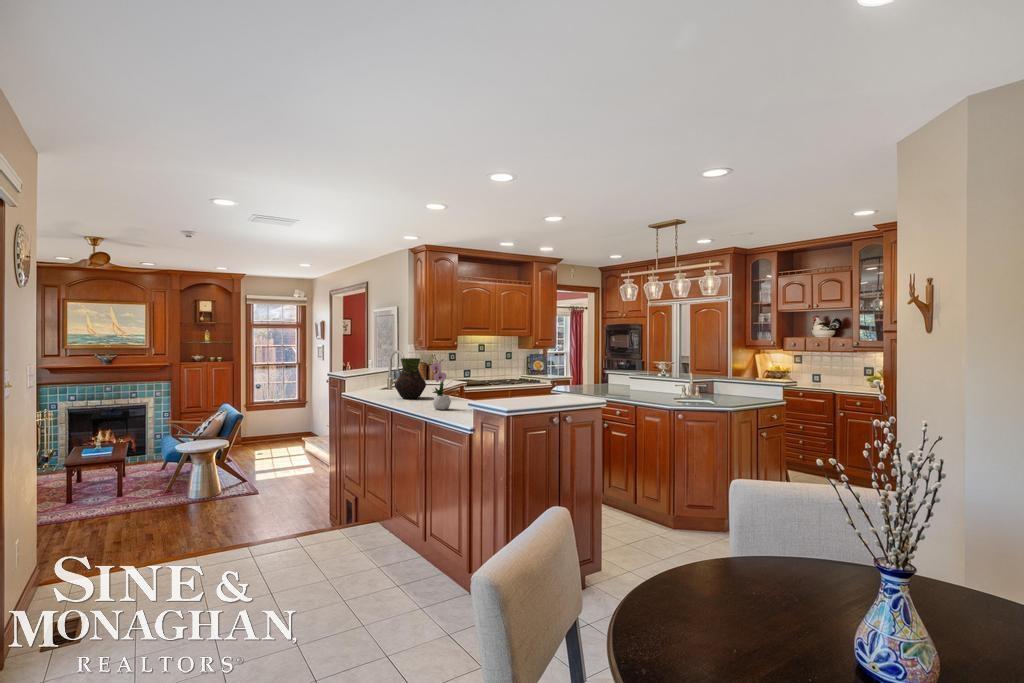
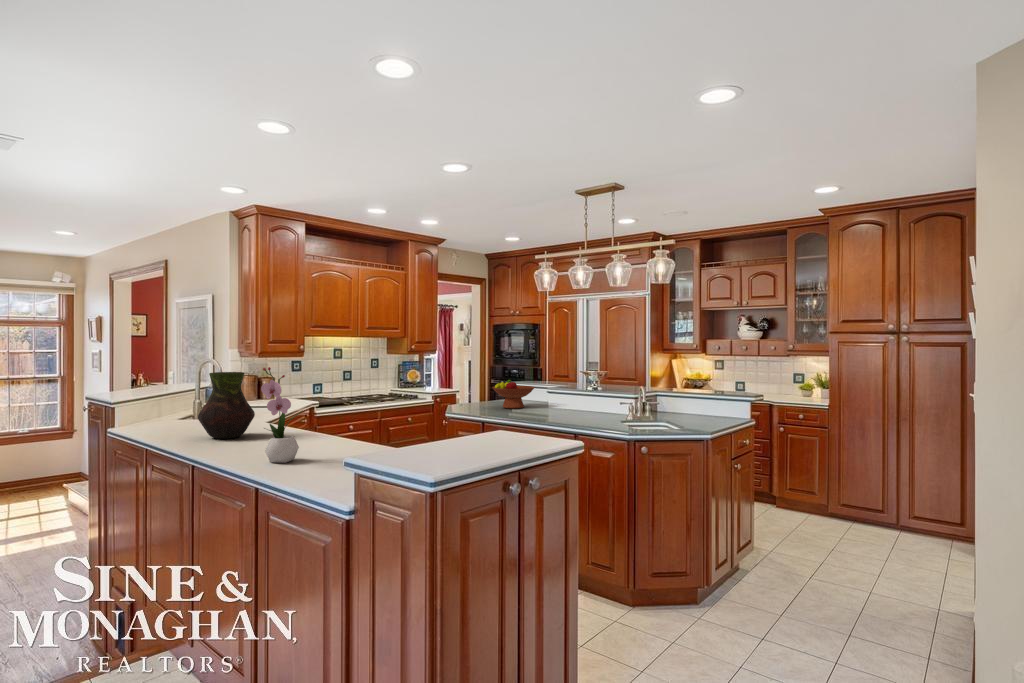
fruit bowl: none [590,368,623,390] -> present [492,380,535,408]

